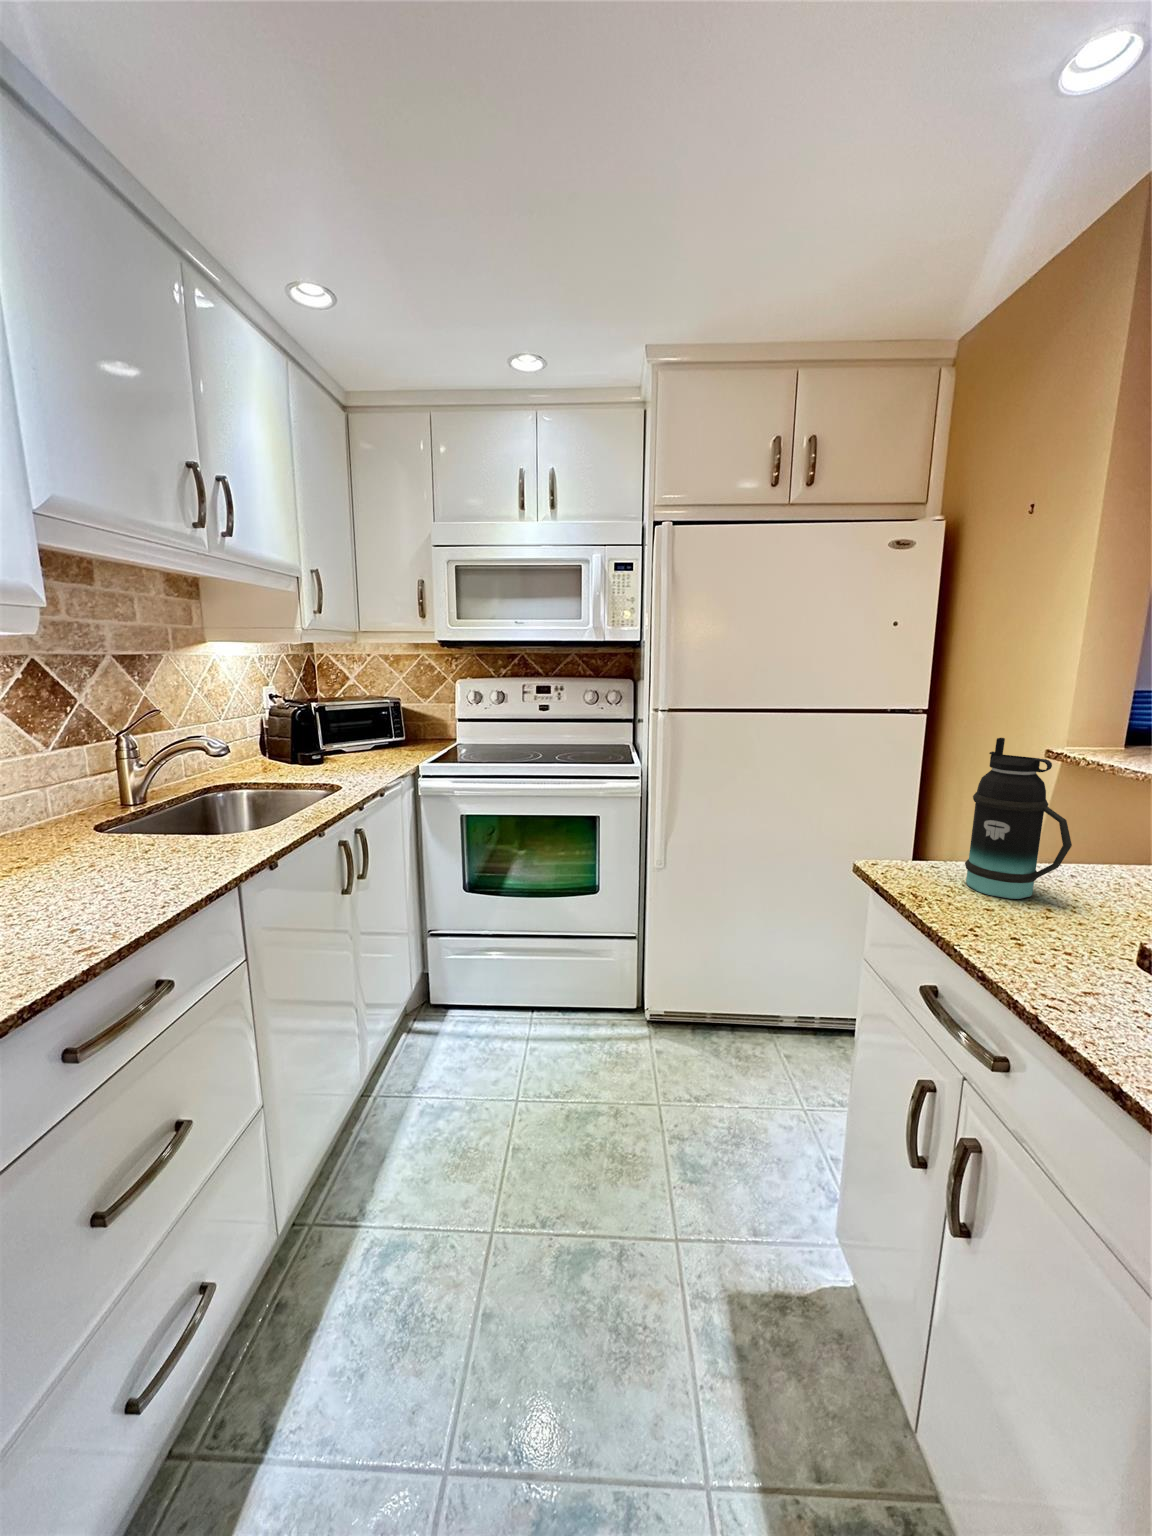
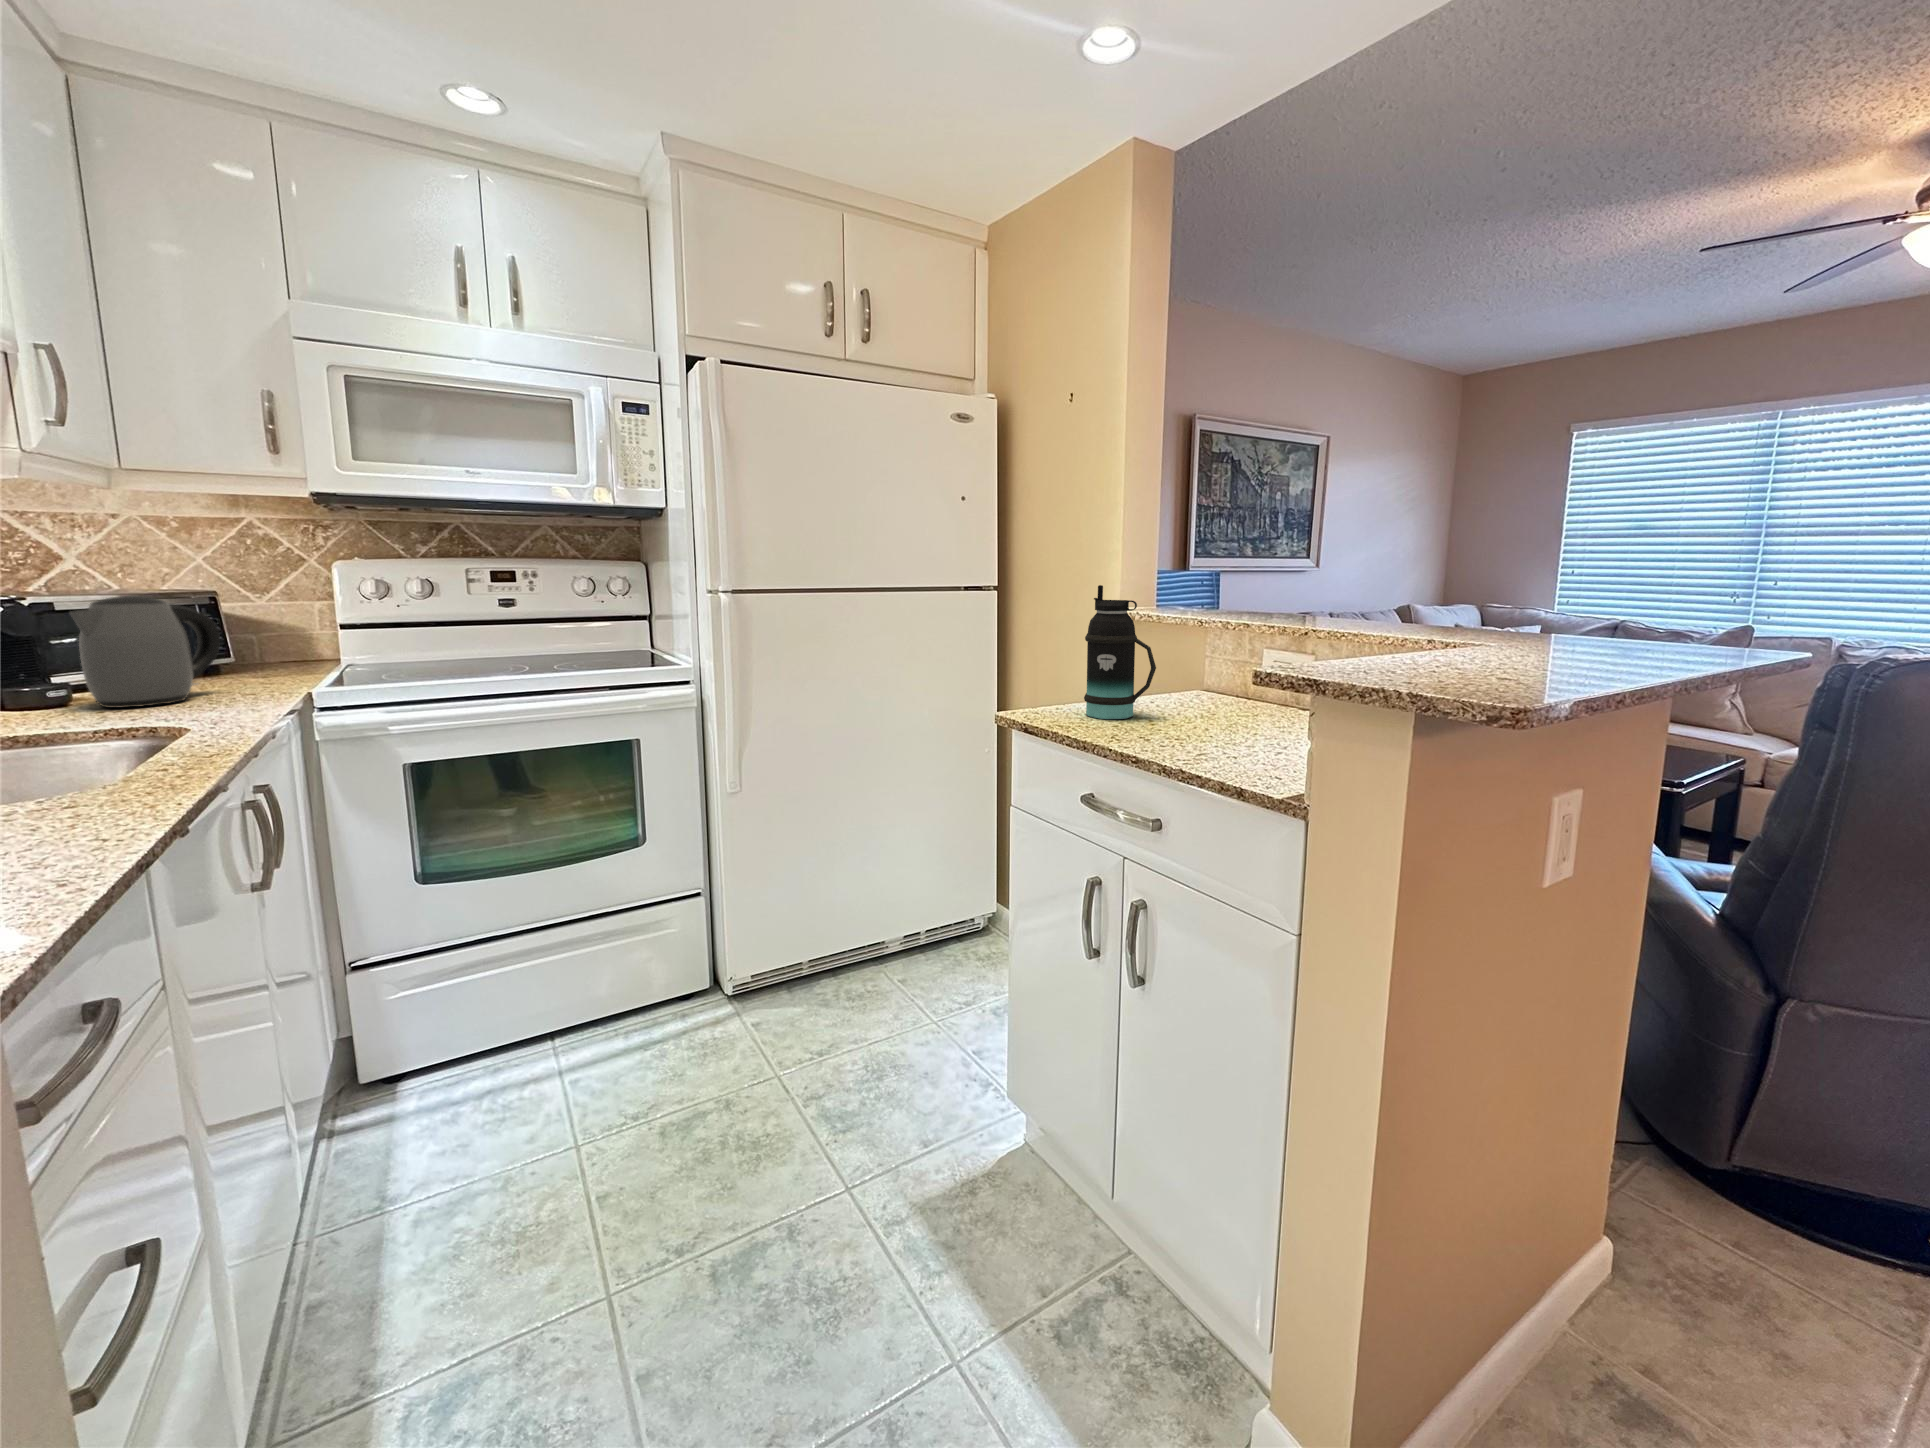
kettle: none [324,705,388,766] -> present [70,596,220,708]

